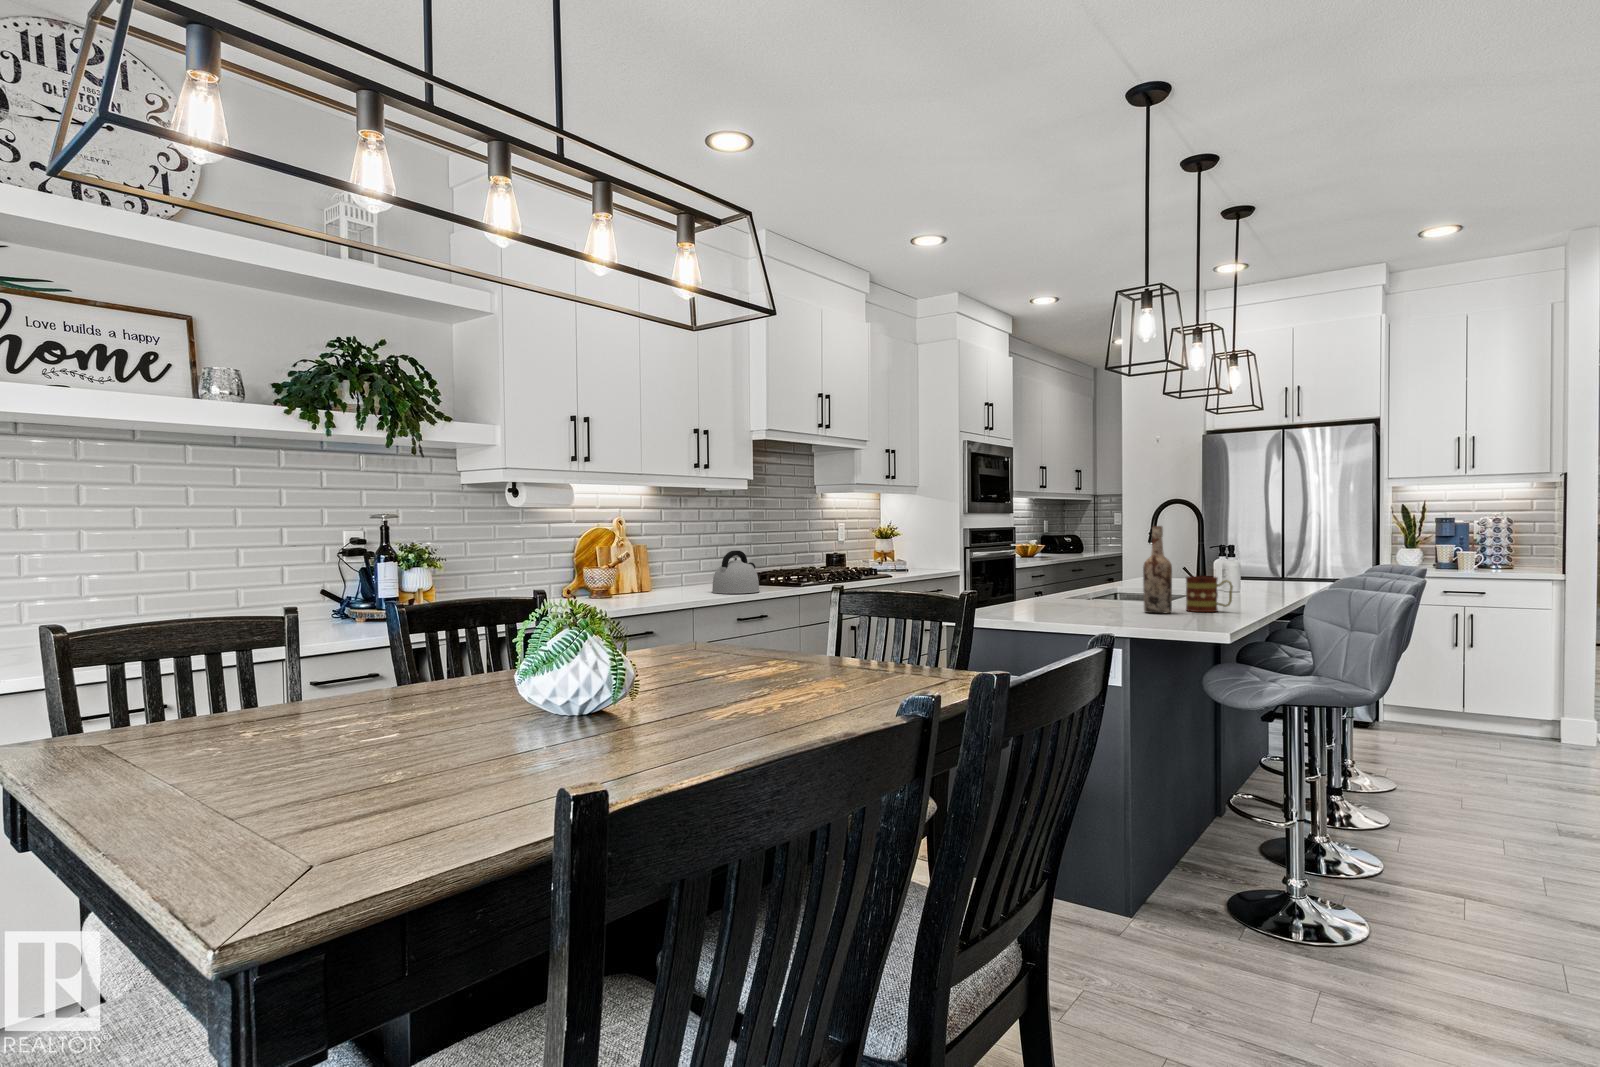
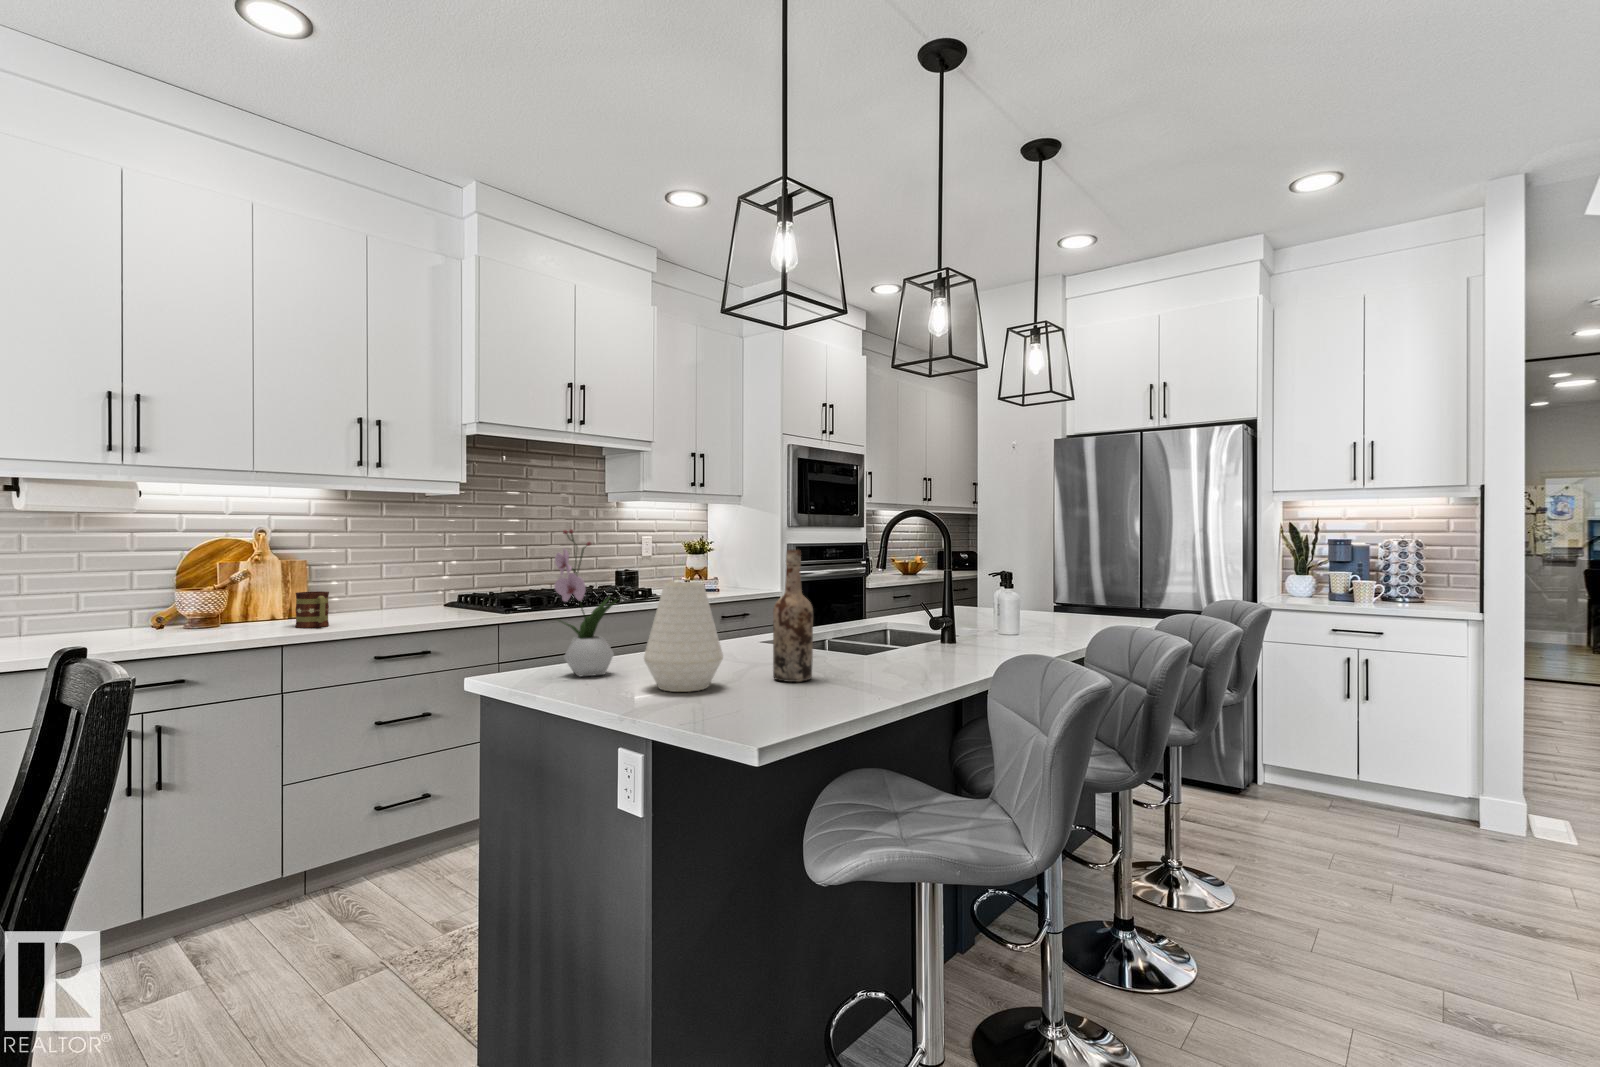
flower arrangement: none [991,514,1037,614] -> present [554,530,617,676]
vase: none [1075,548,1130,618] -> present [644,582,723,692]
kettle: present [712,551,759,594] -> none [369,570,438,624]
mug: present [1186,576,1233,612] -> present [295,591,329,628]

